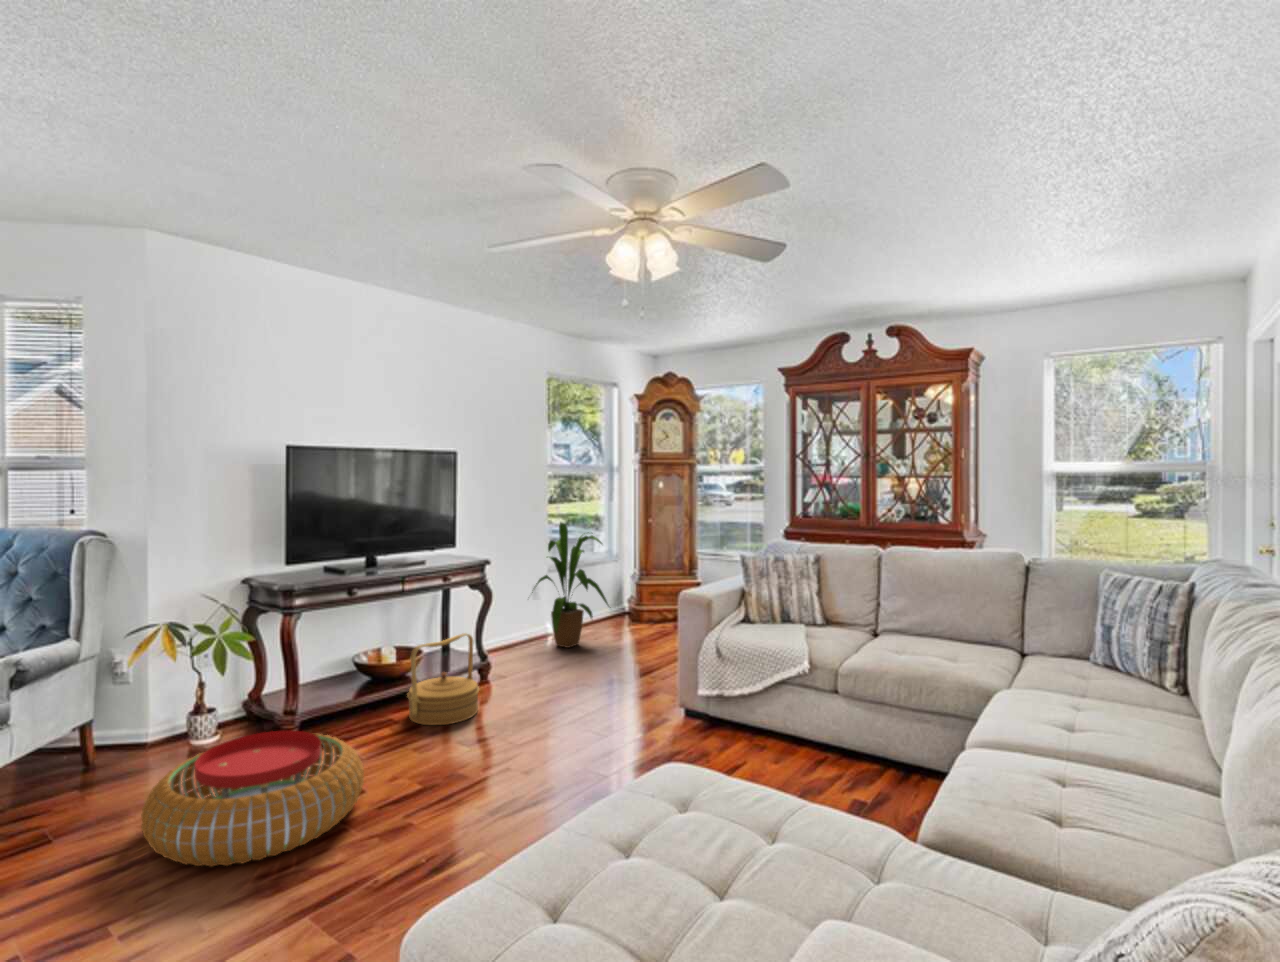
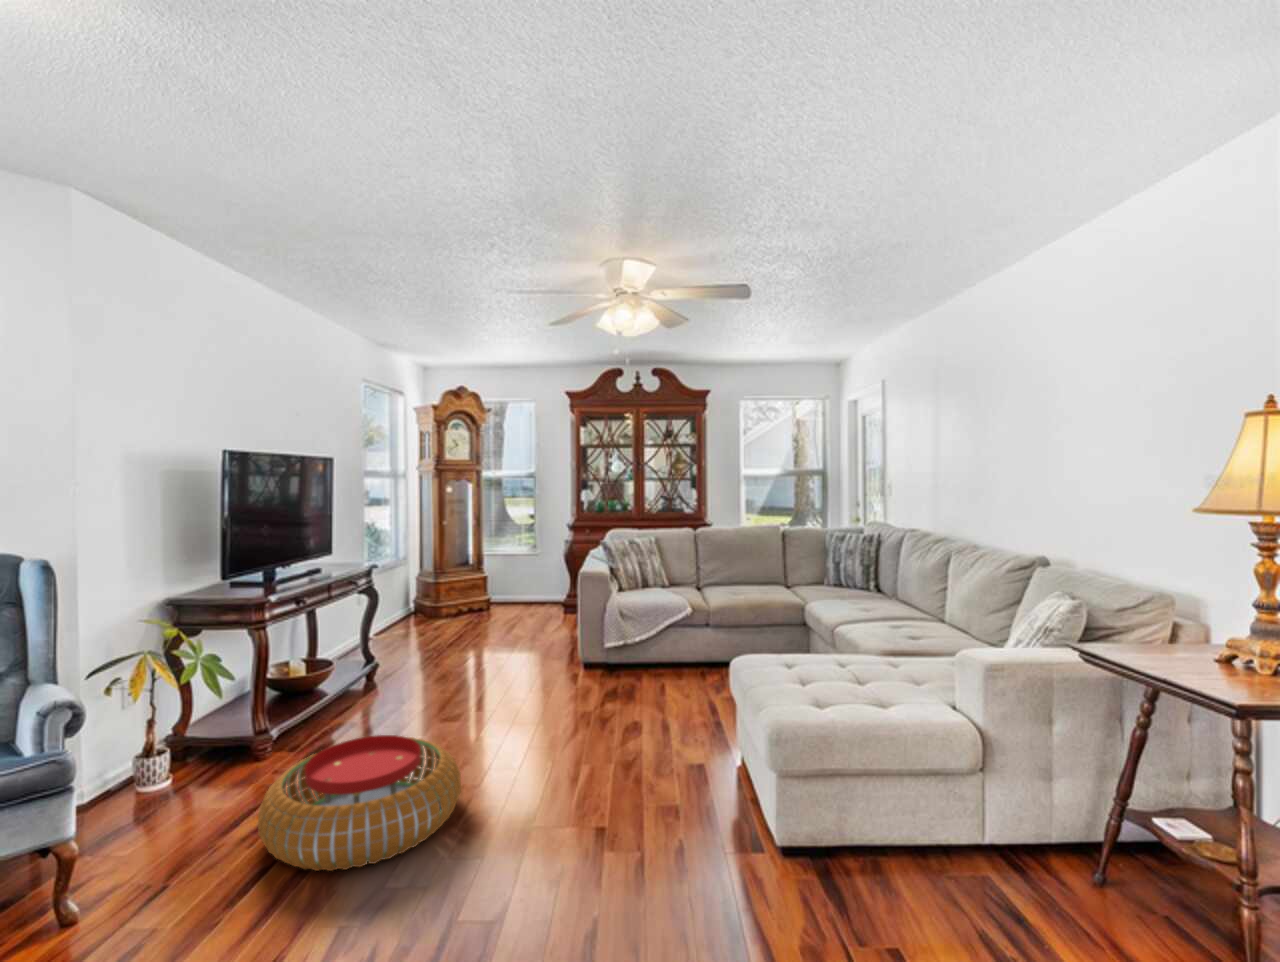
house plant: present [532,523,609,648] -> none [367,528,448,646]
woven basket: present [407,633,479,725] -> none [349,636,420,727]

